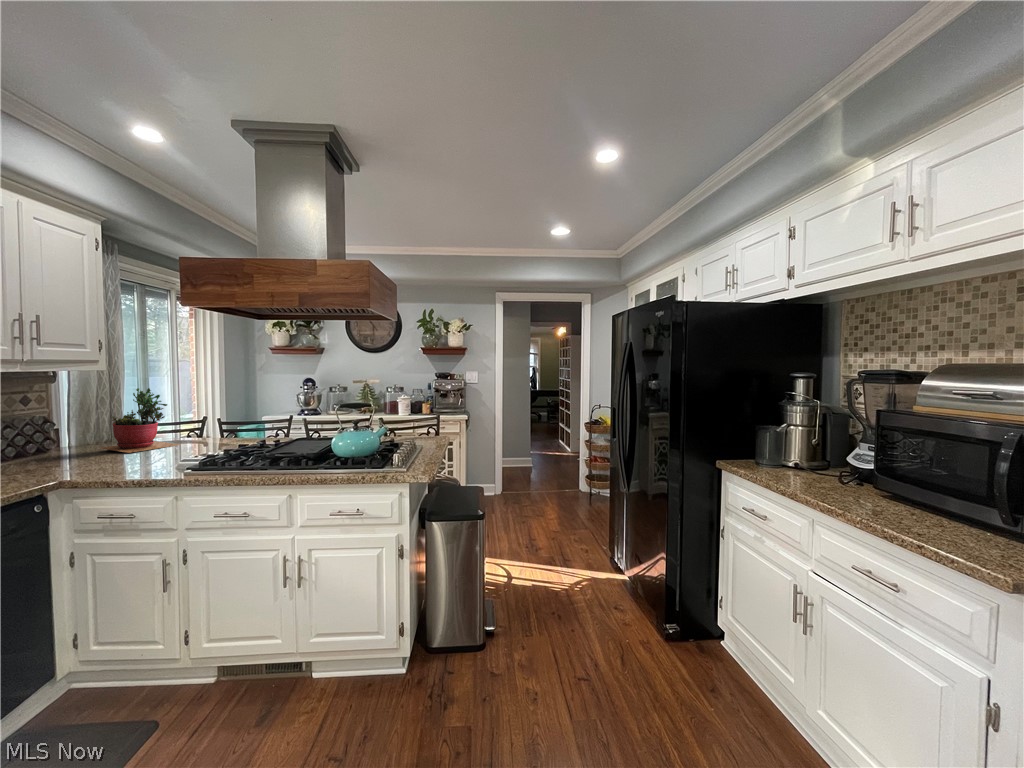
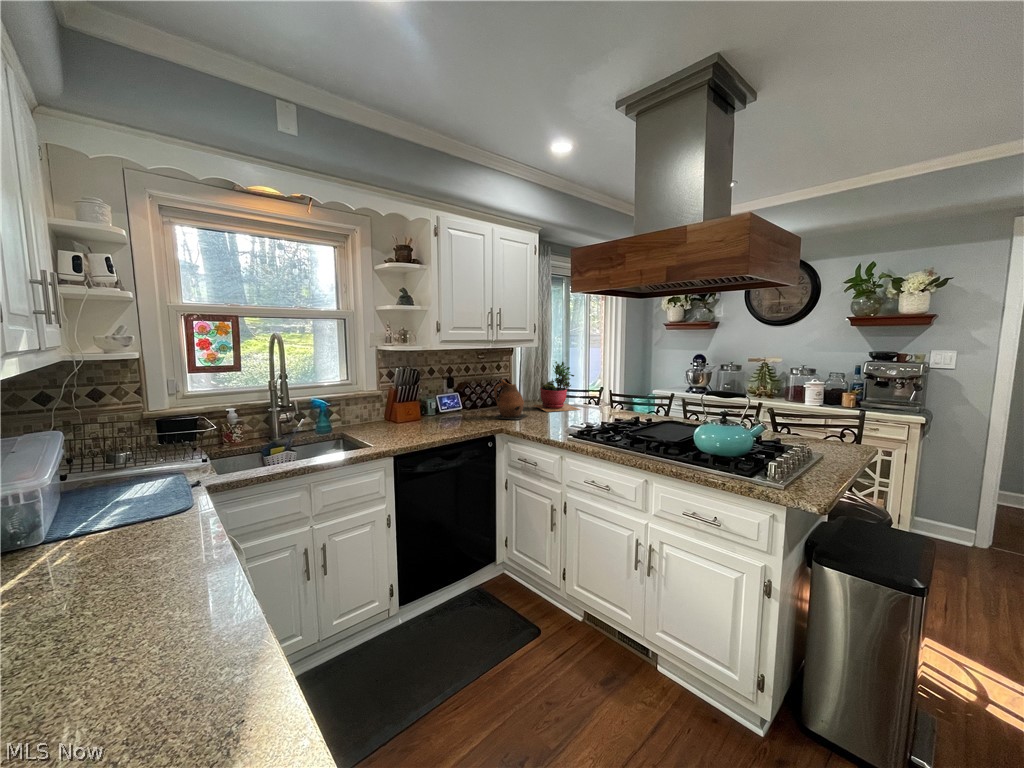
ceramic pitcher: none [31,416,99,471] -> present [494,380,527,420]

